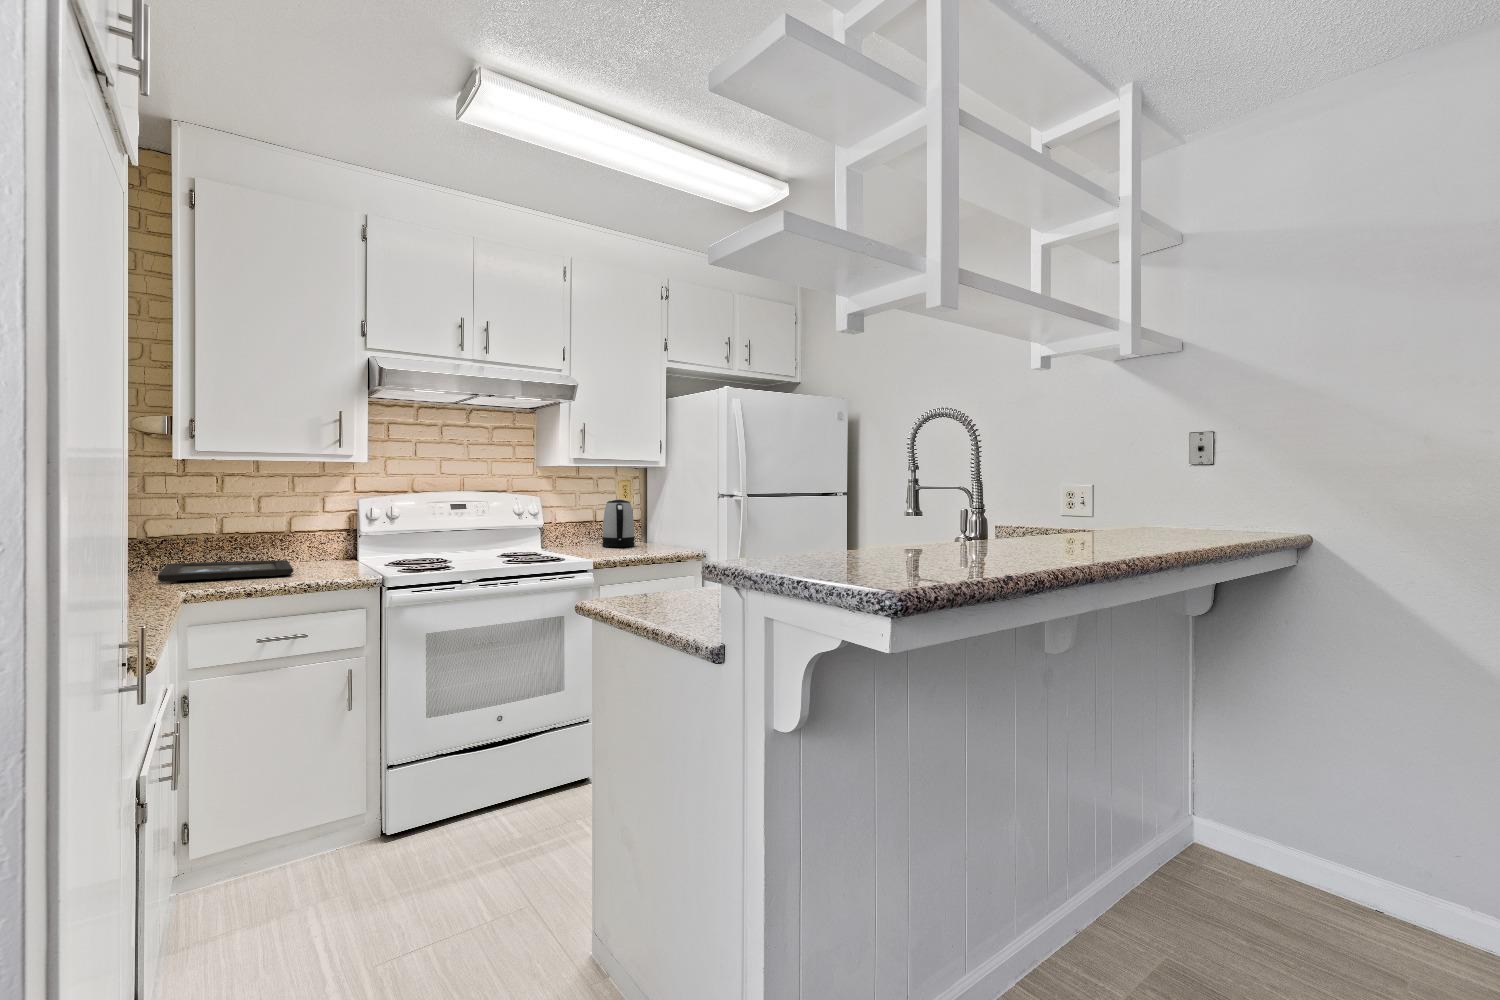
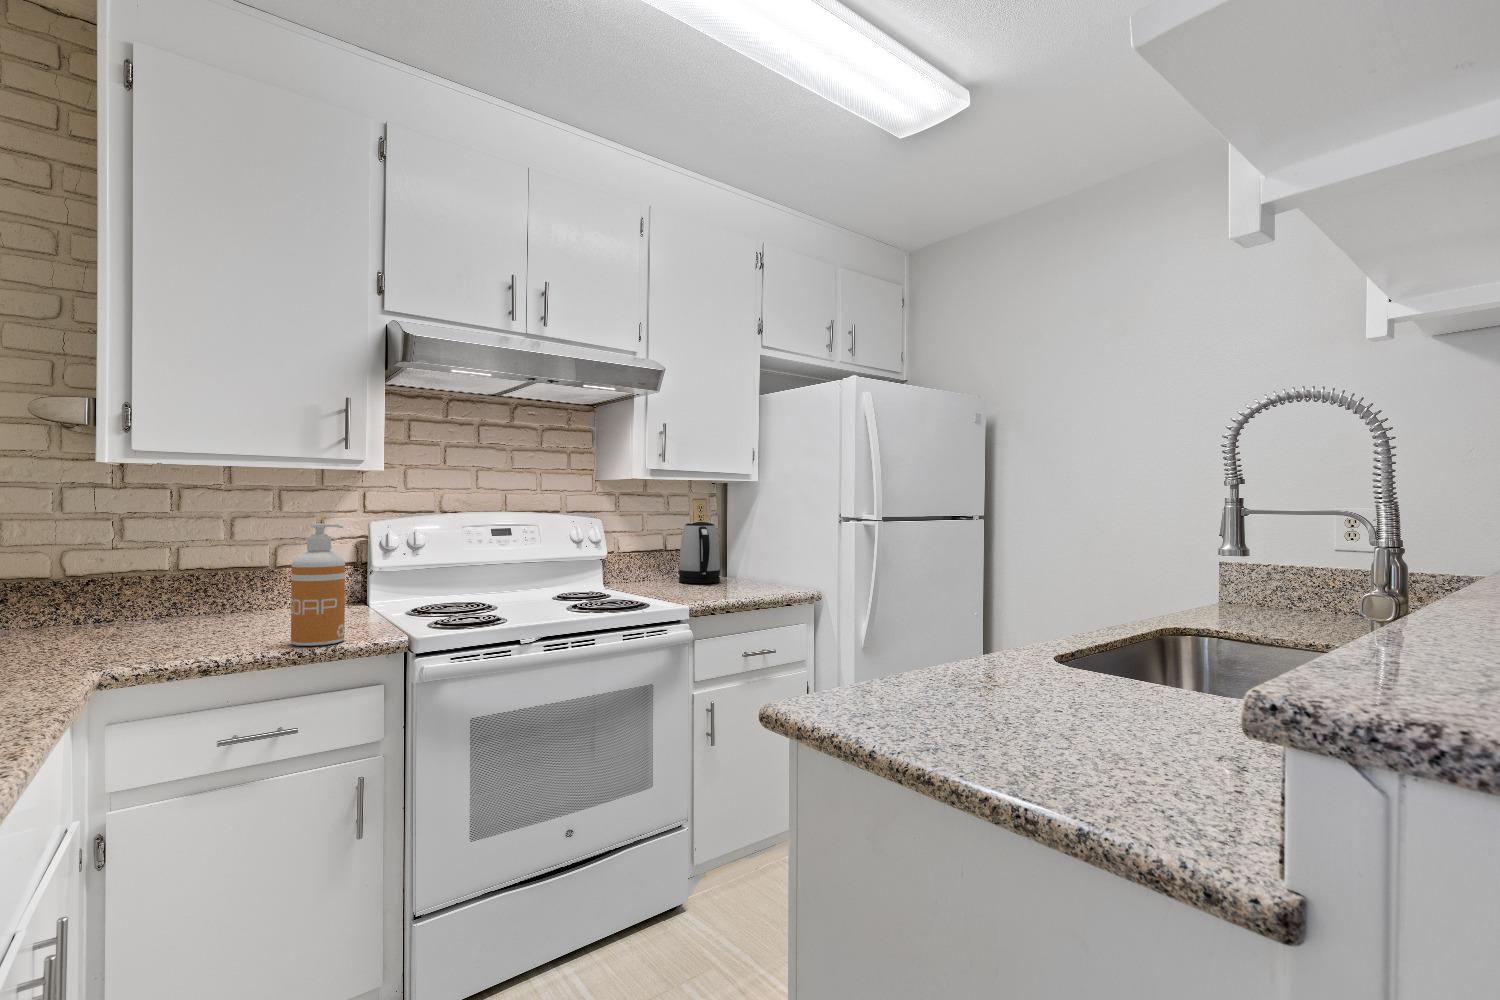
soap dispenser: none [303,500,339,580] -> present [291,524,345,646]
tray: present [158,560,293,582] -> none [66,607,276,651]

